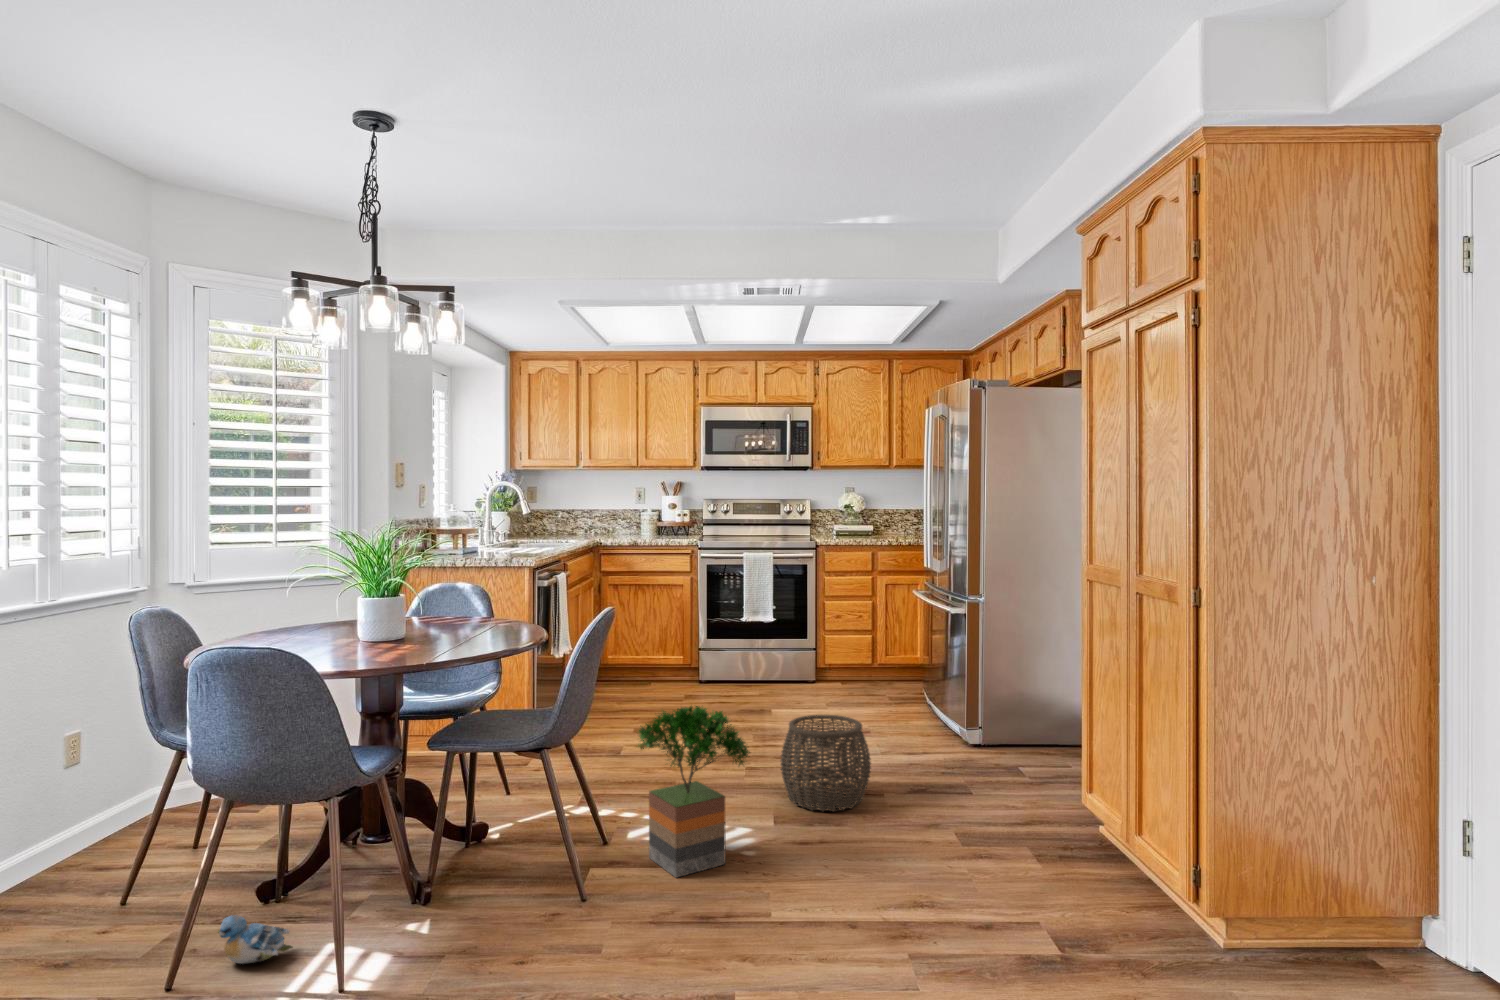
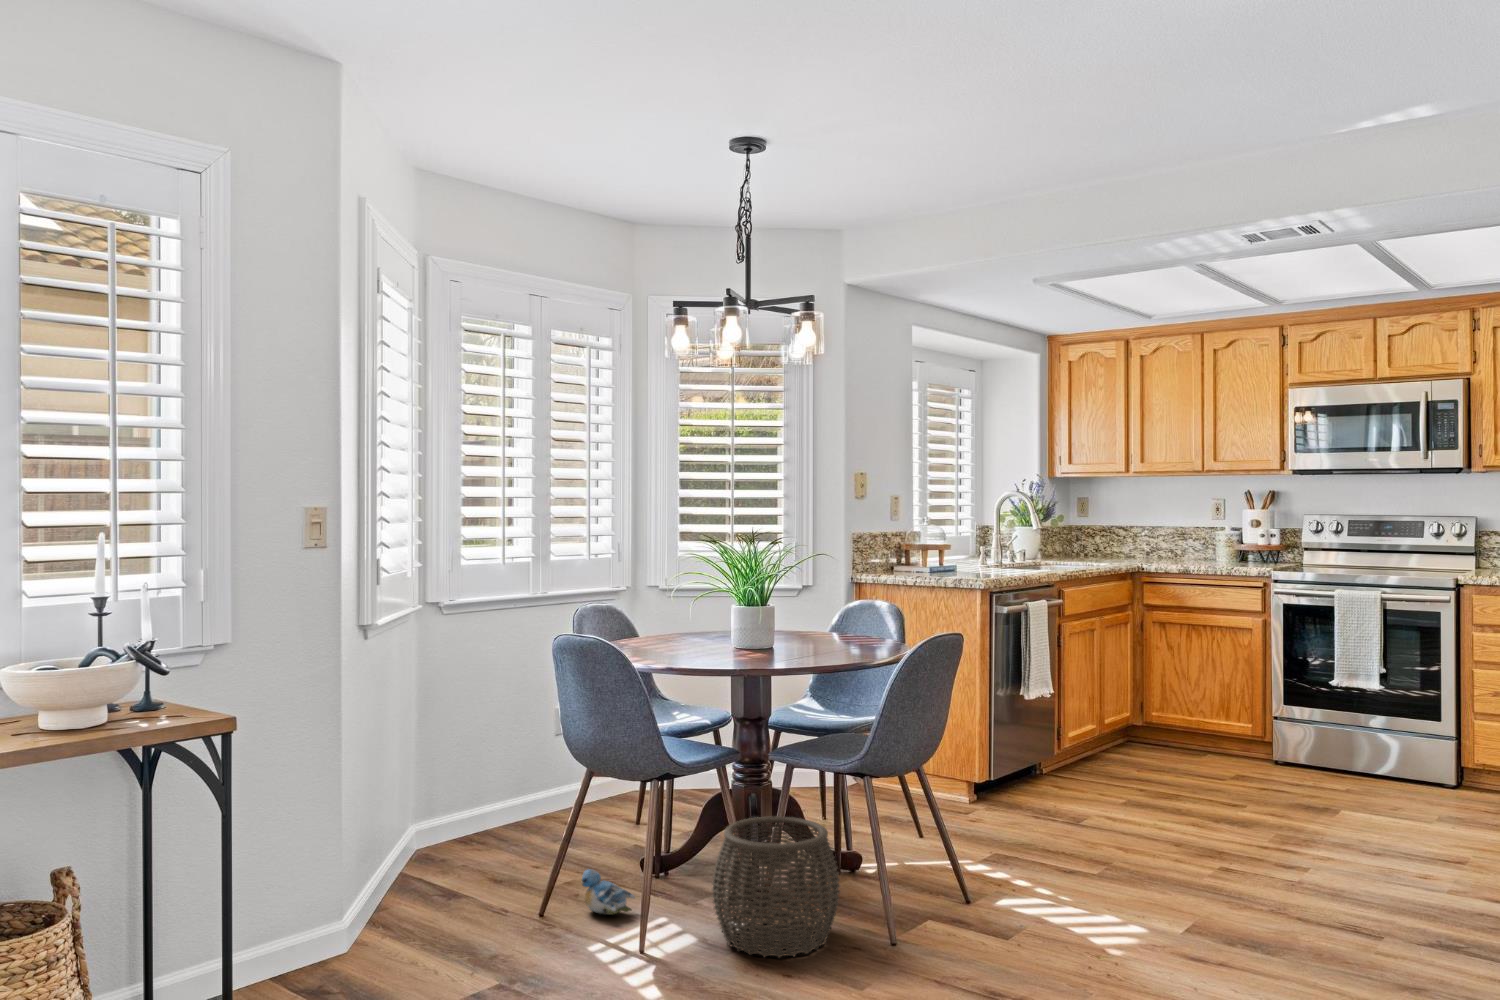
potted tree: present [638,706,750,878] -> none [976,756,1108,955]
woven basket: present [780,715,871,811] -> present [712,816,840,957]

